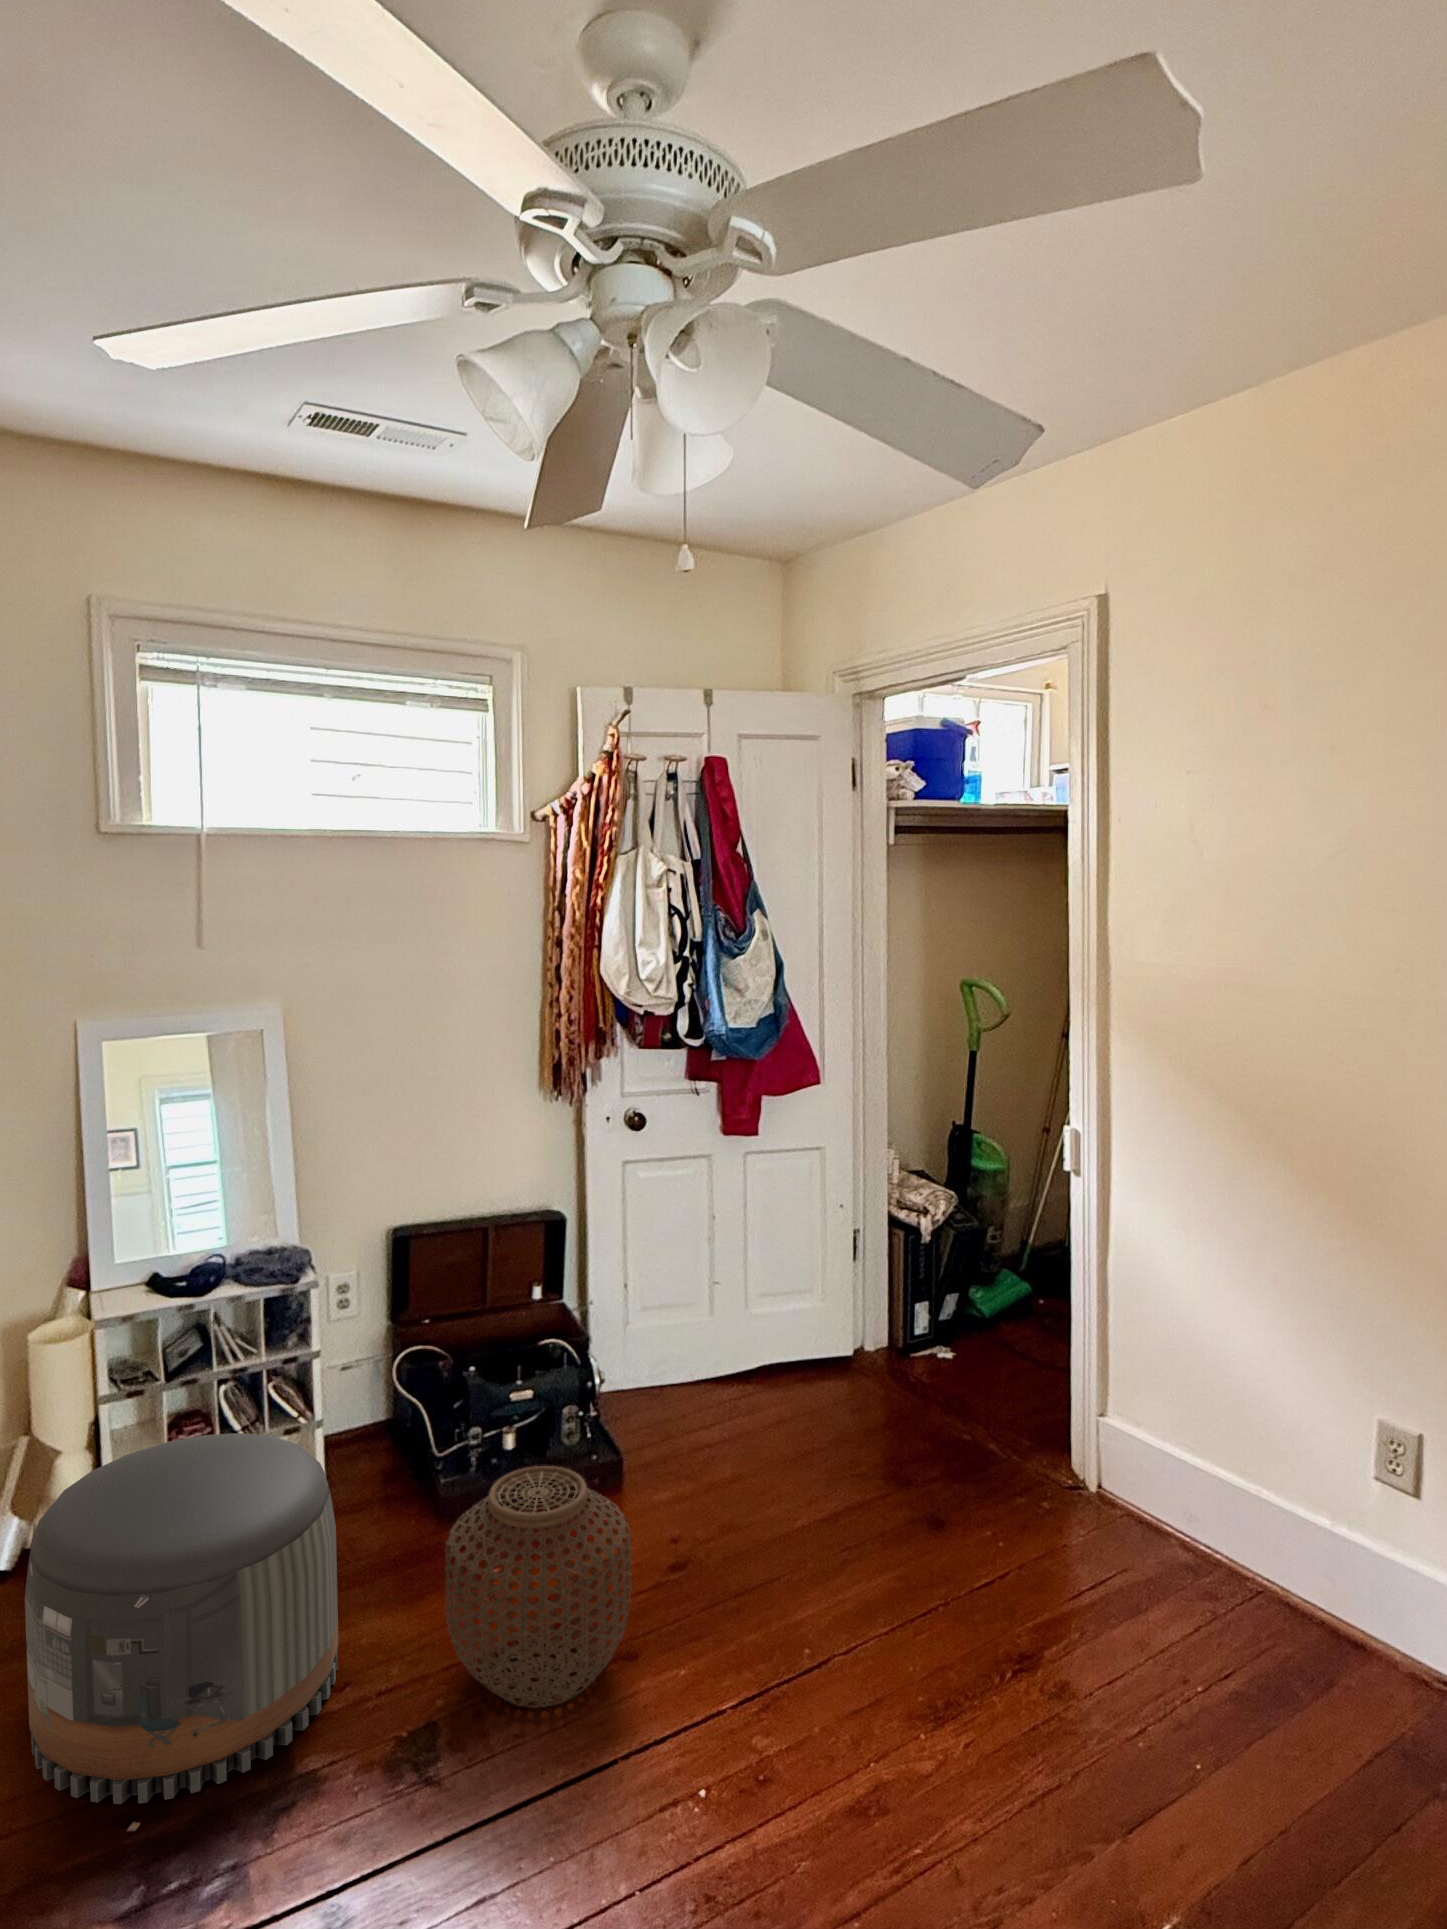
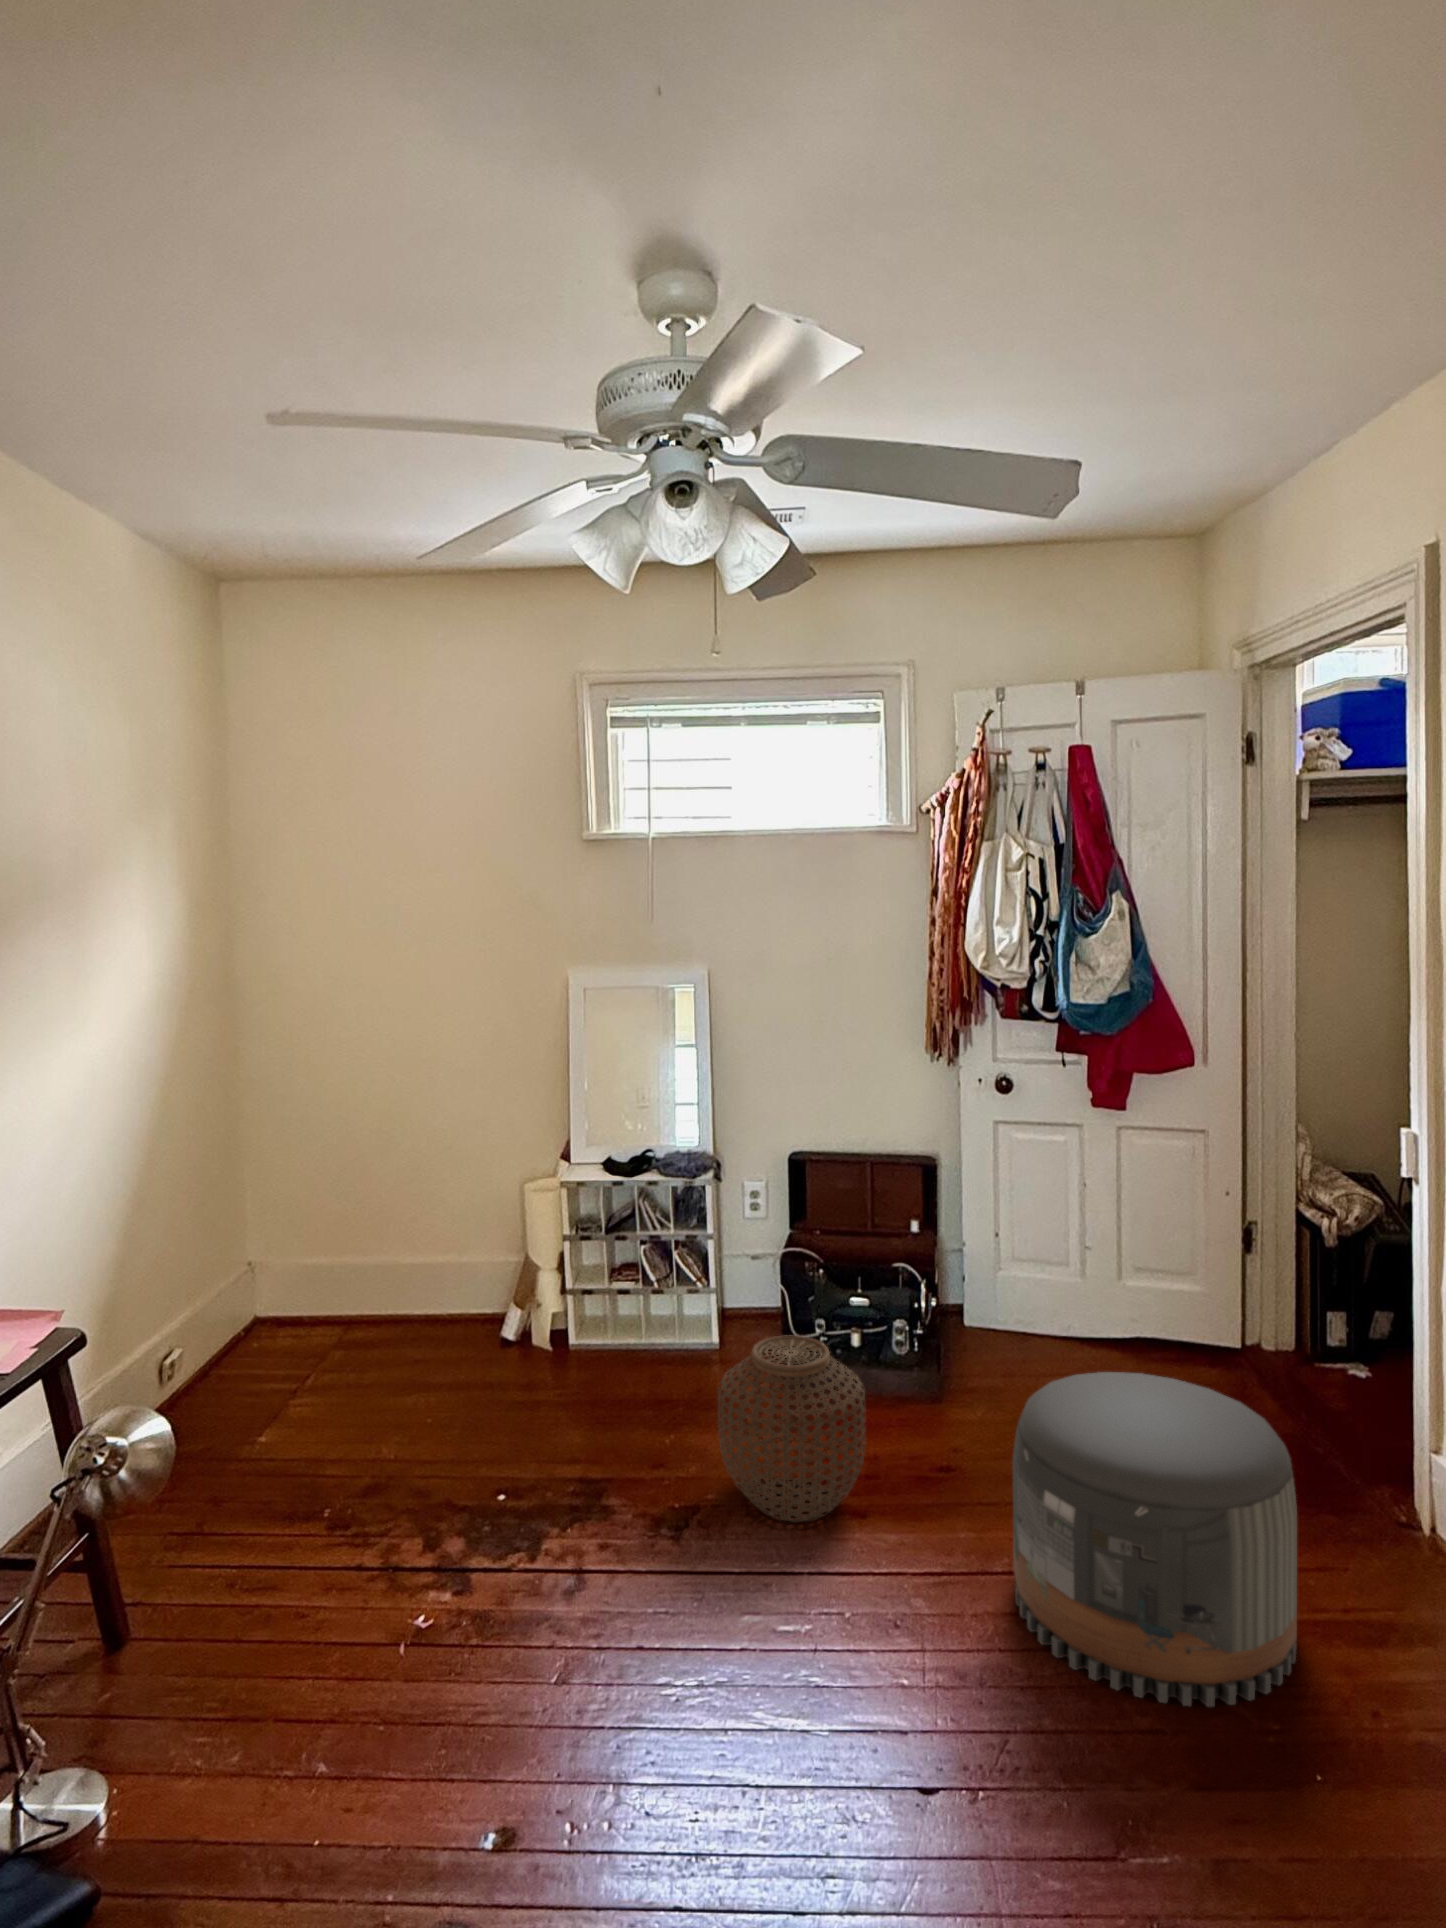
pouf: present [25,1433,338,1804] -> present [1013,1372,1297,1707]

